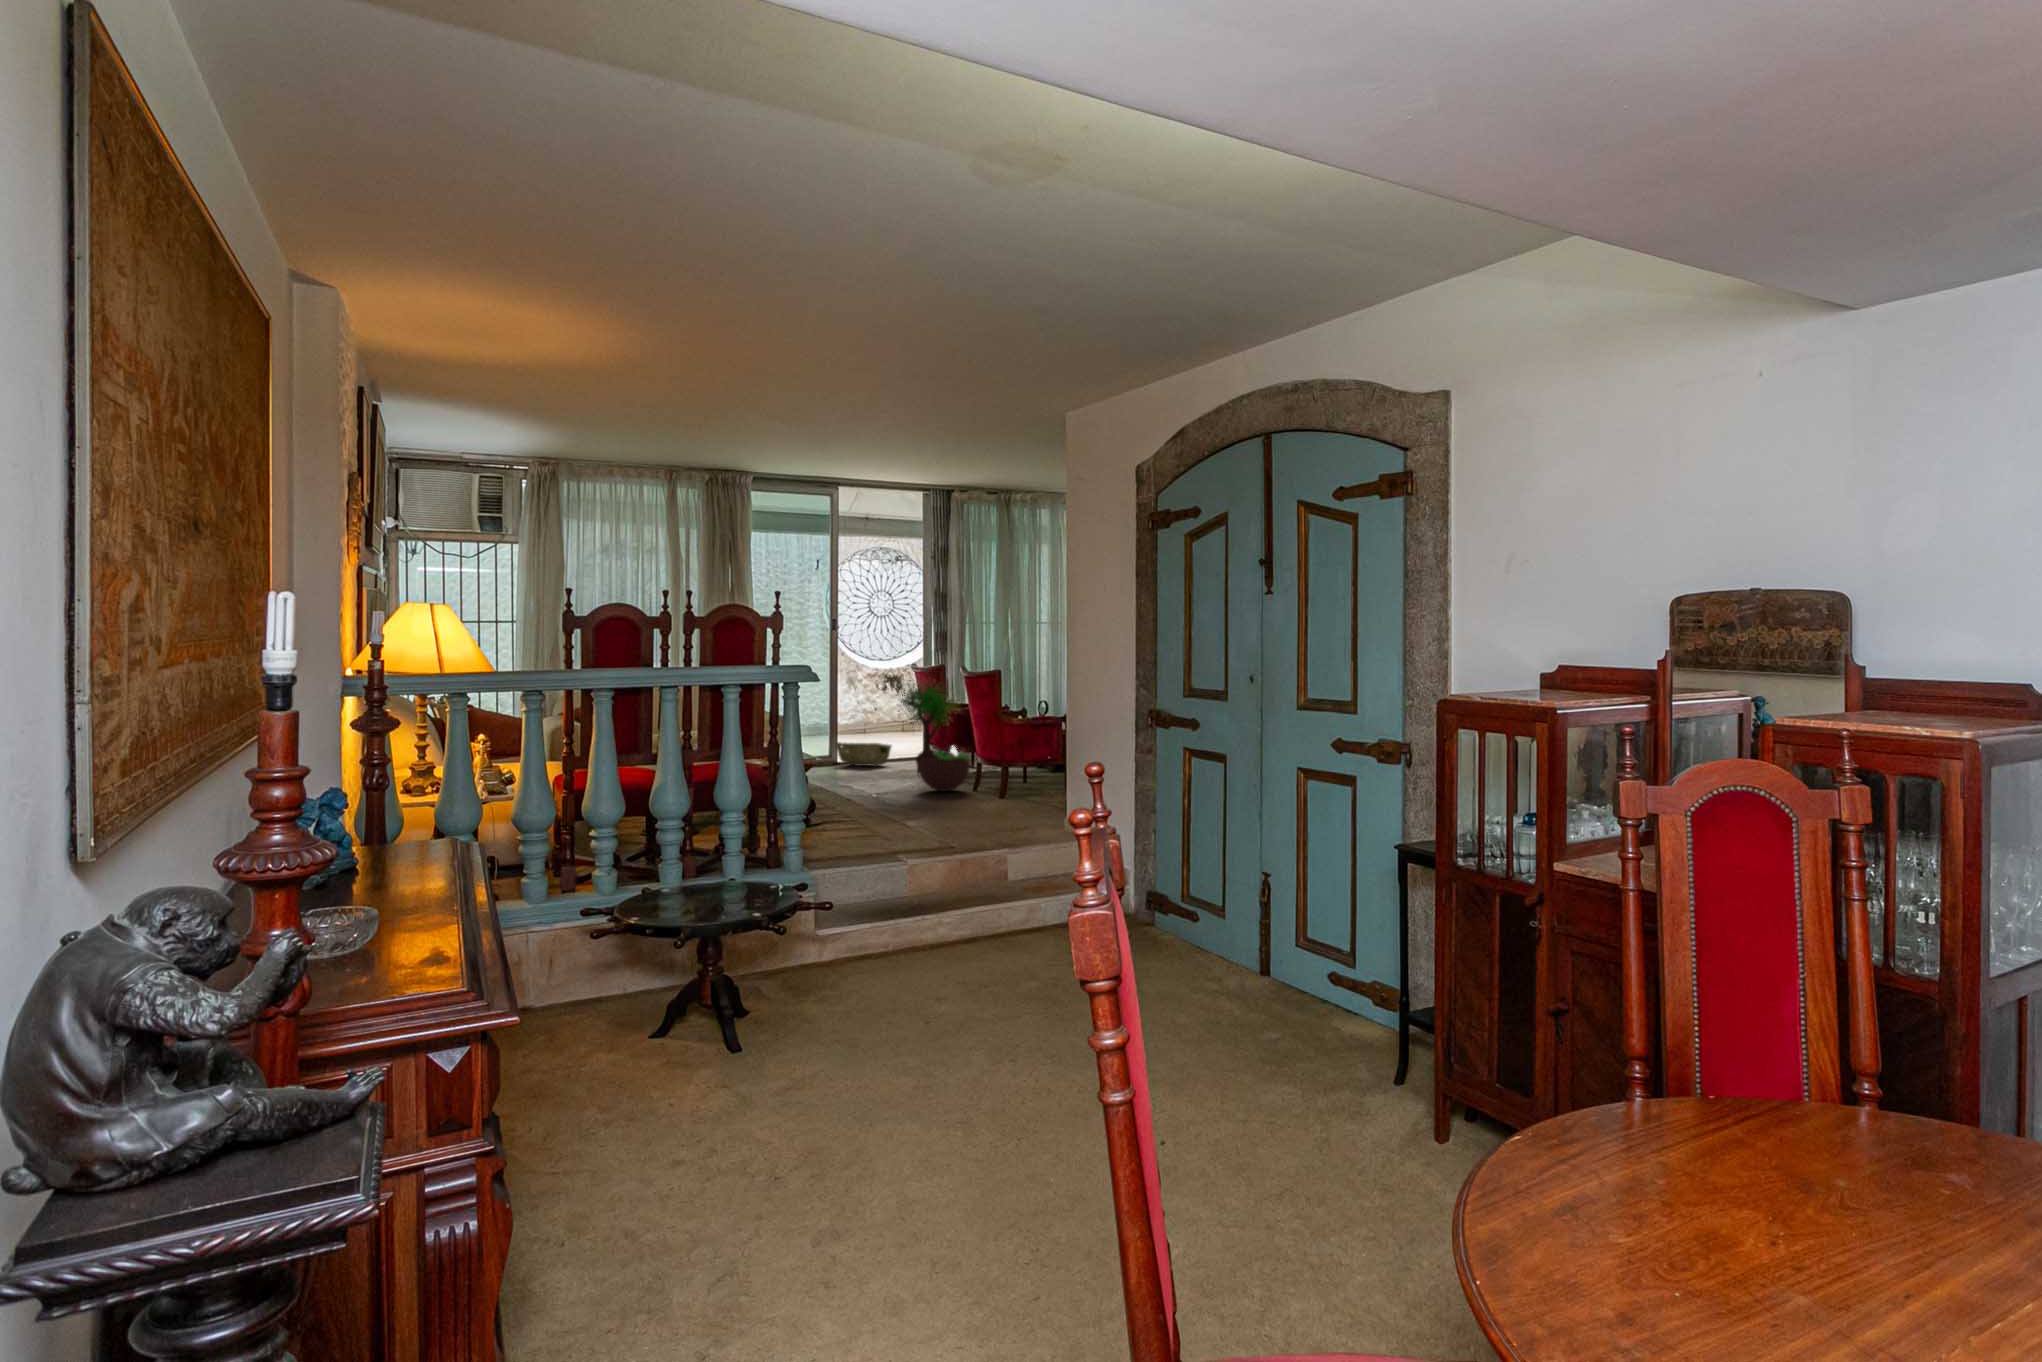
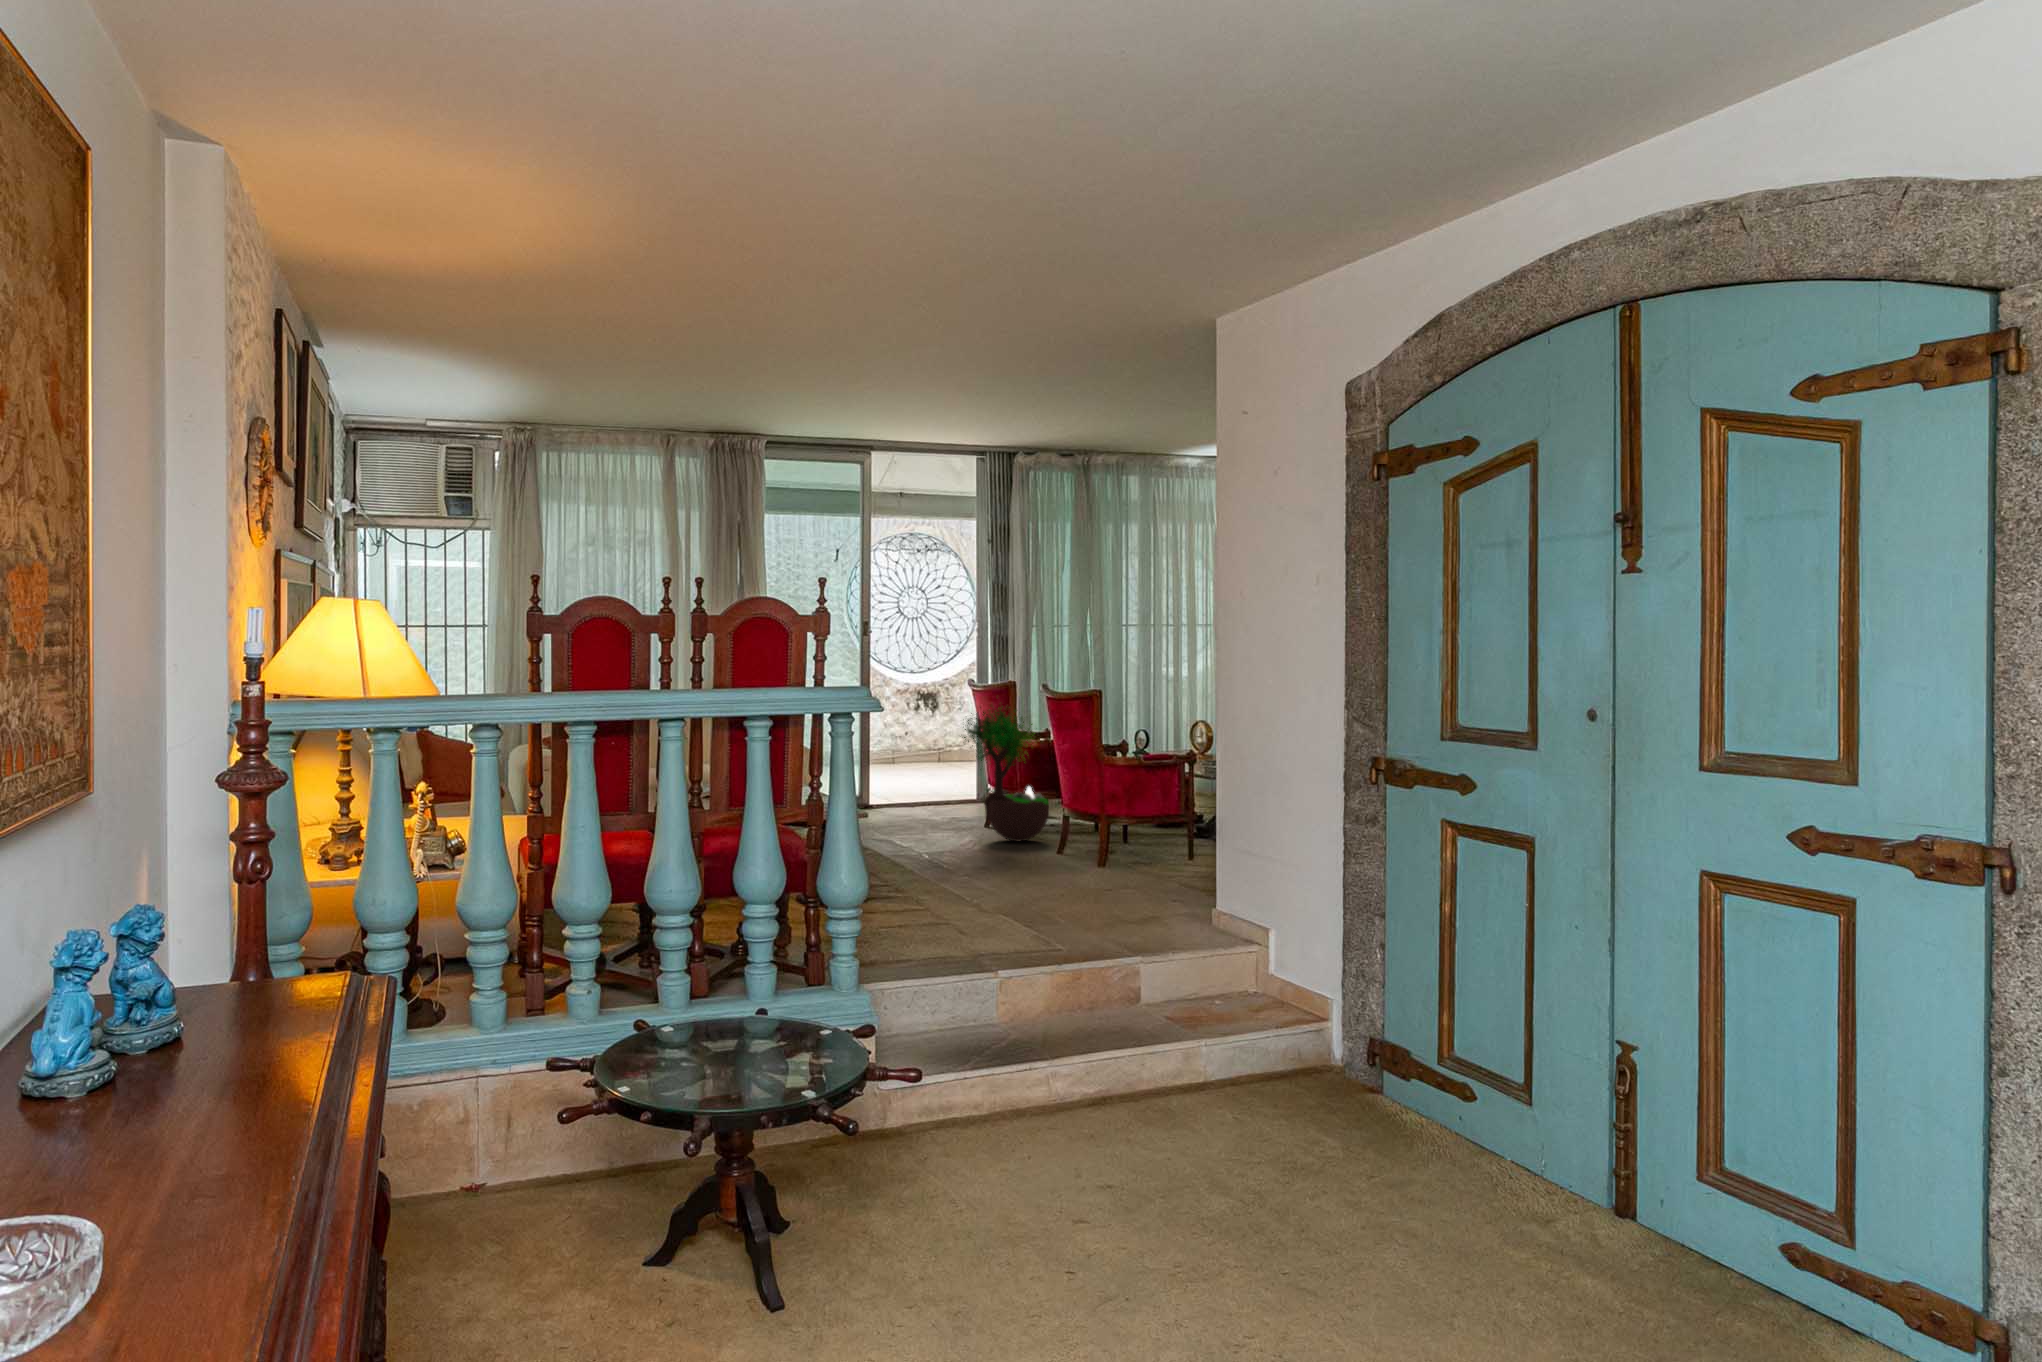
woven basket: present [836,742,892,766] -> none [863,777,935,809]

